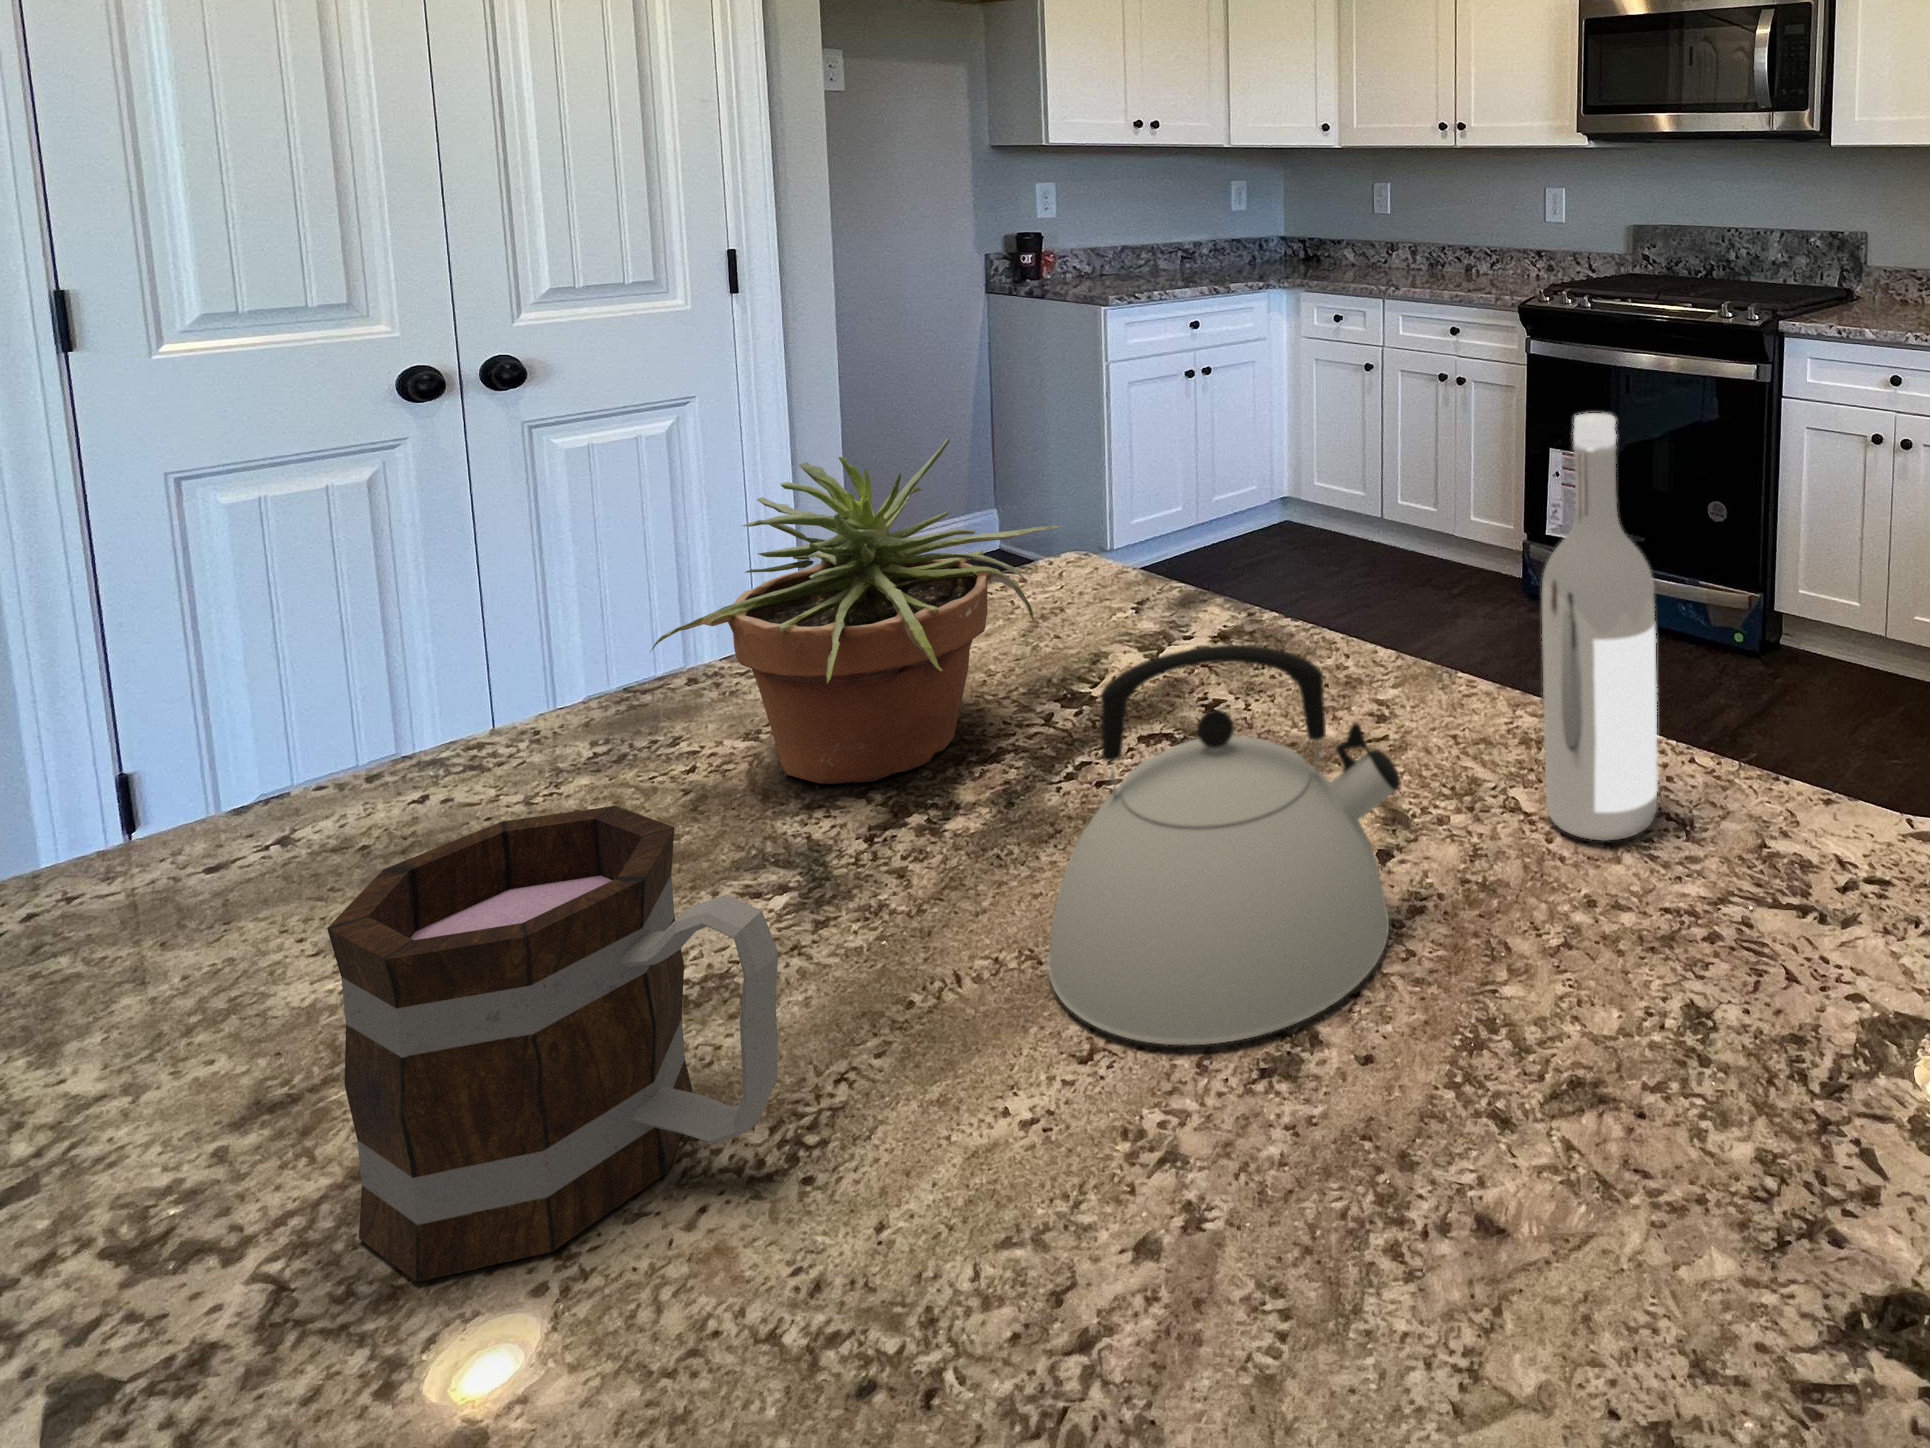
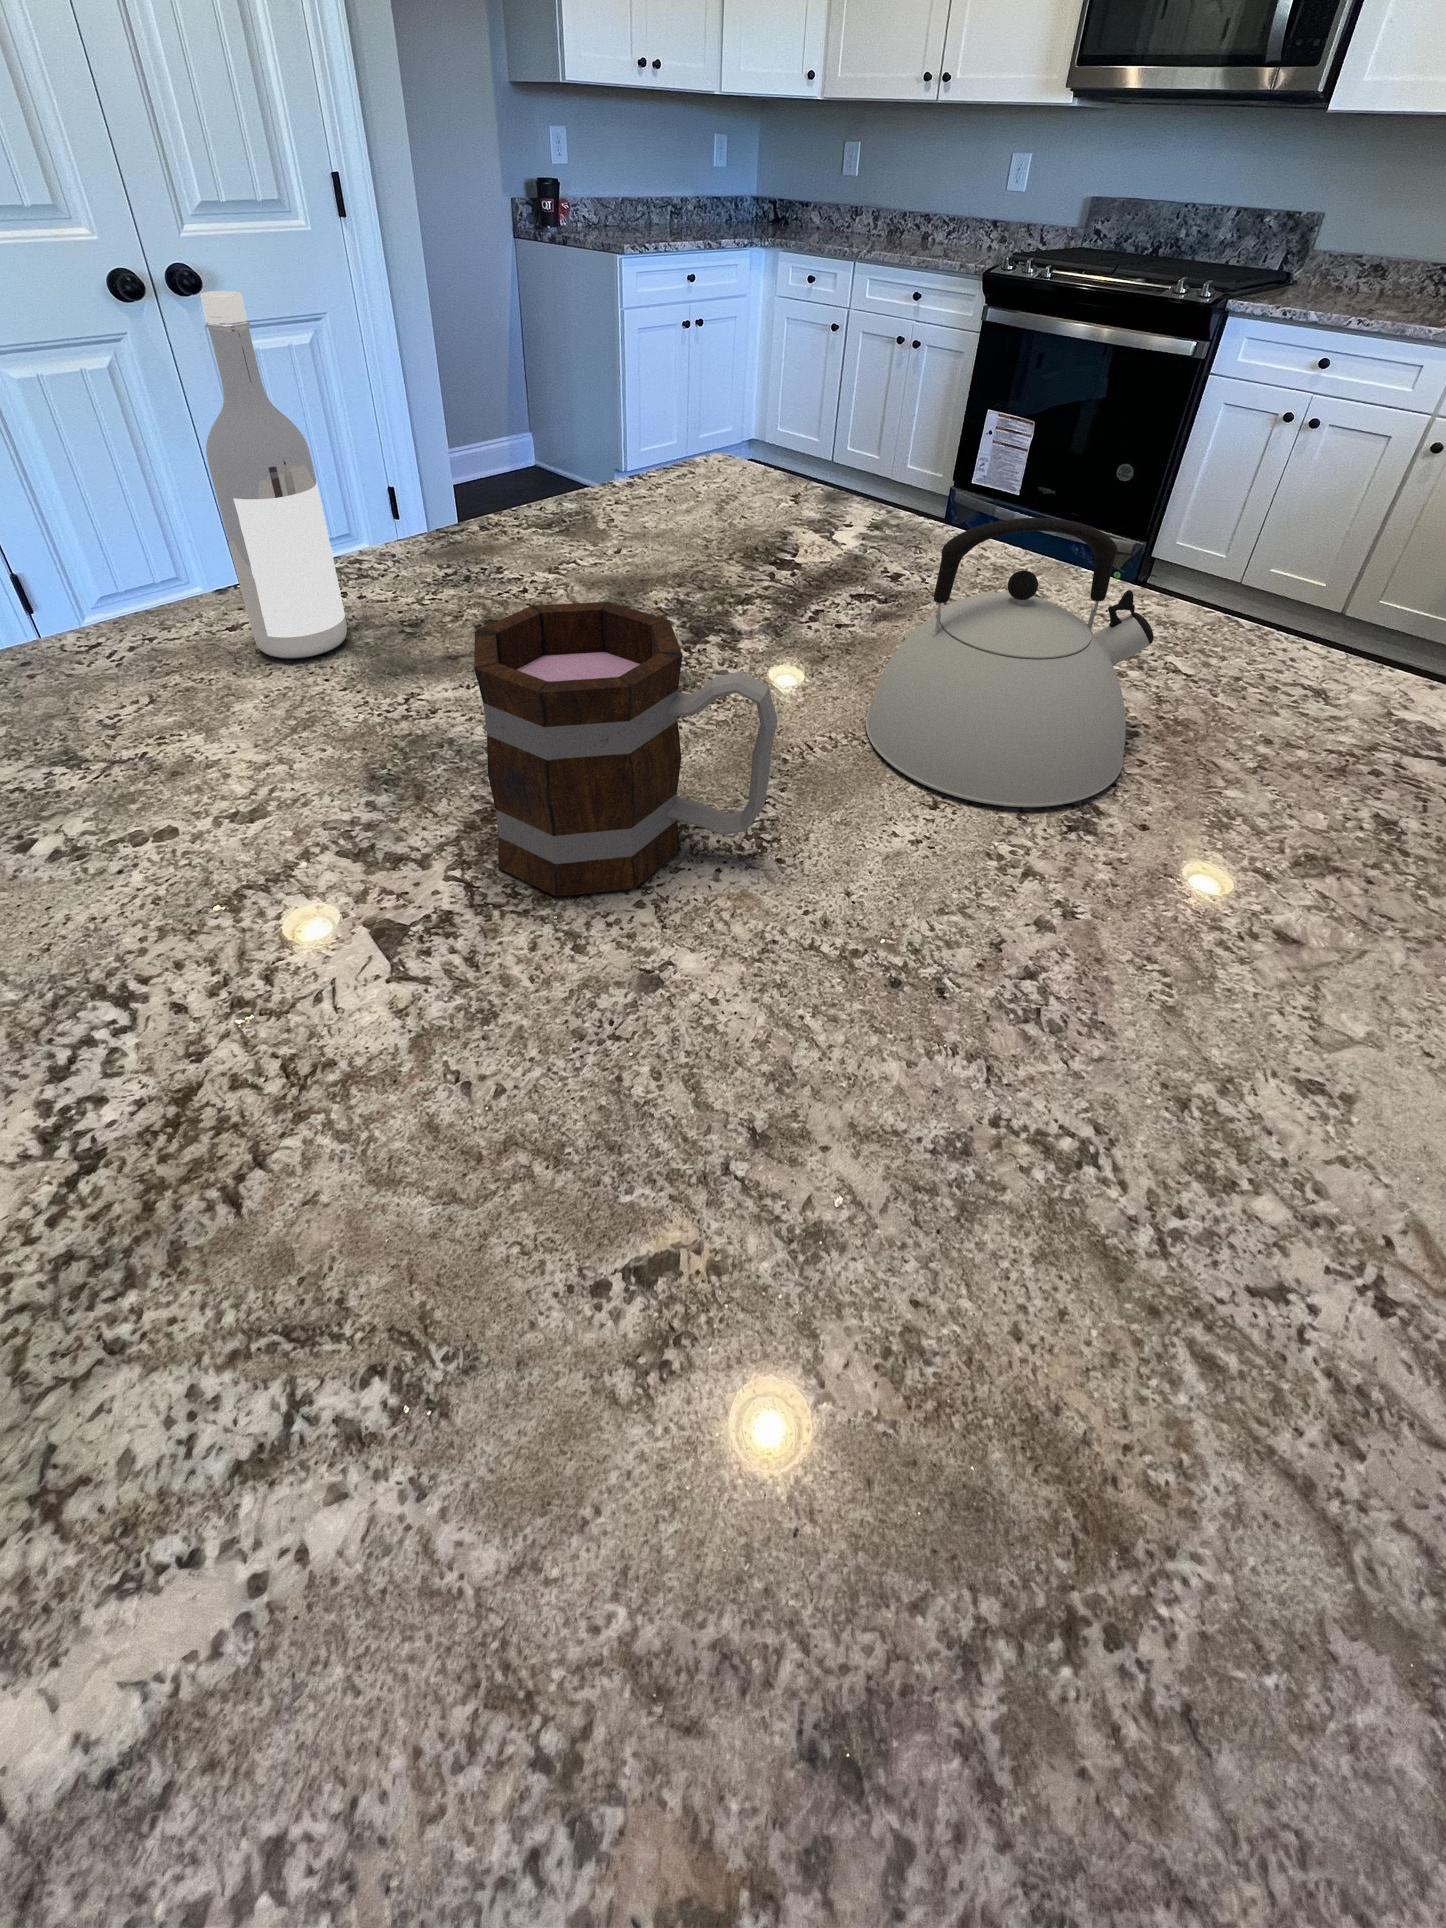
wine bottle: present [1542,413,1658,841] -> present [200,291,347,659]
potted plant: present [650,438,1061,784] -> none [498,331,789,610]

